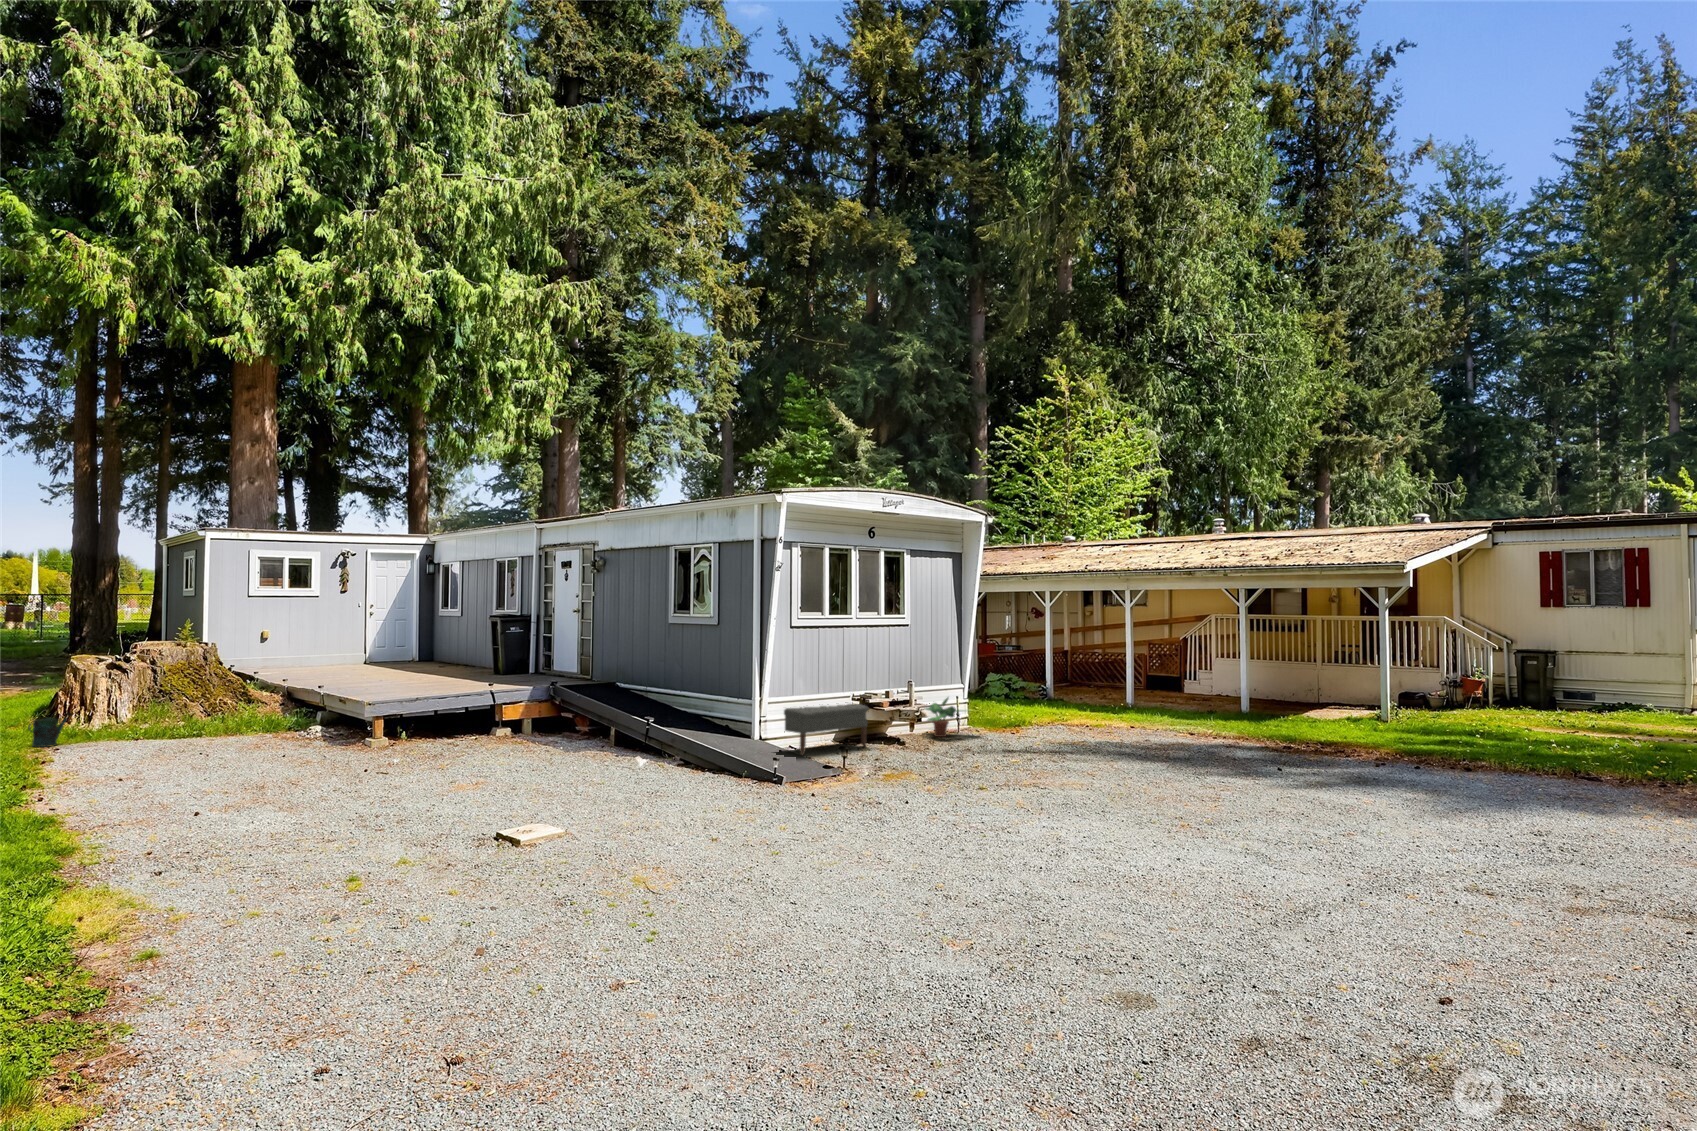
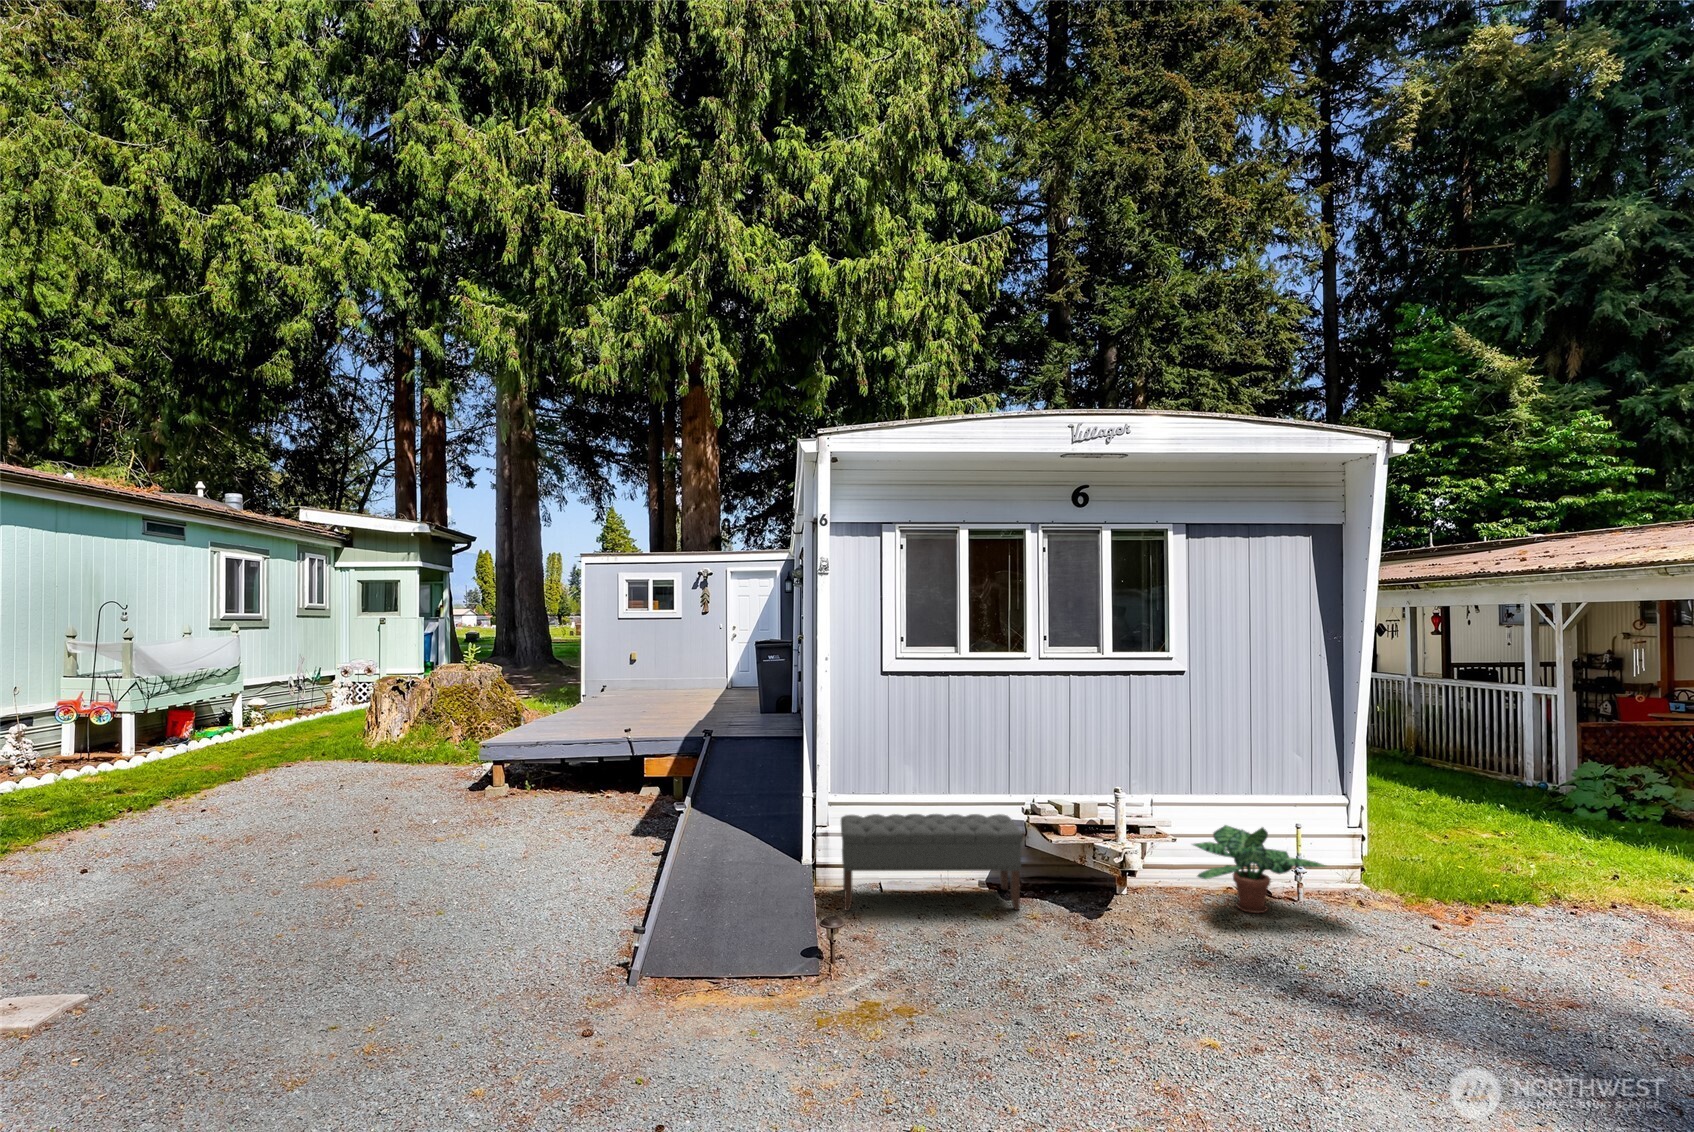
watering can: present [28,712,72,747] -> none [324,725,370,756]

